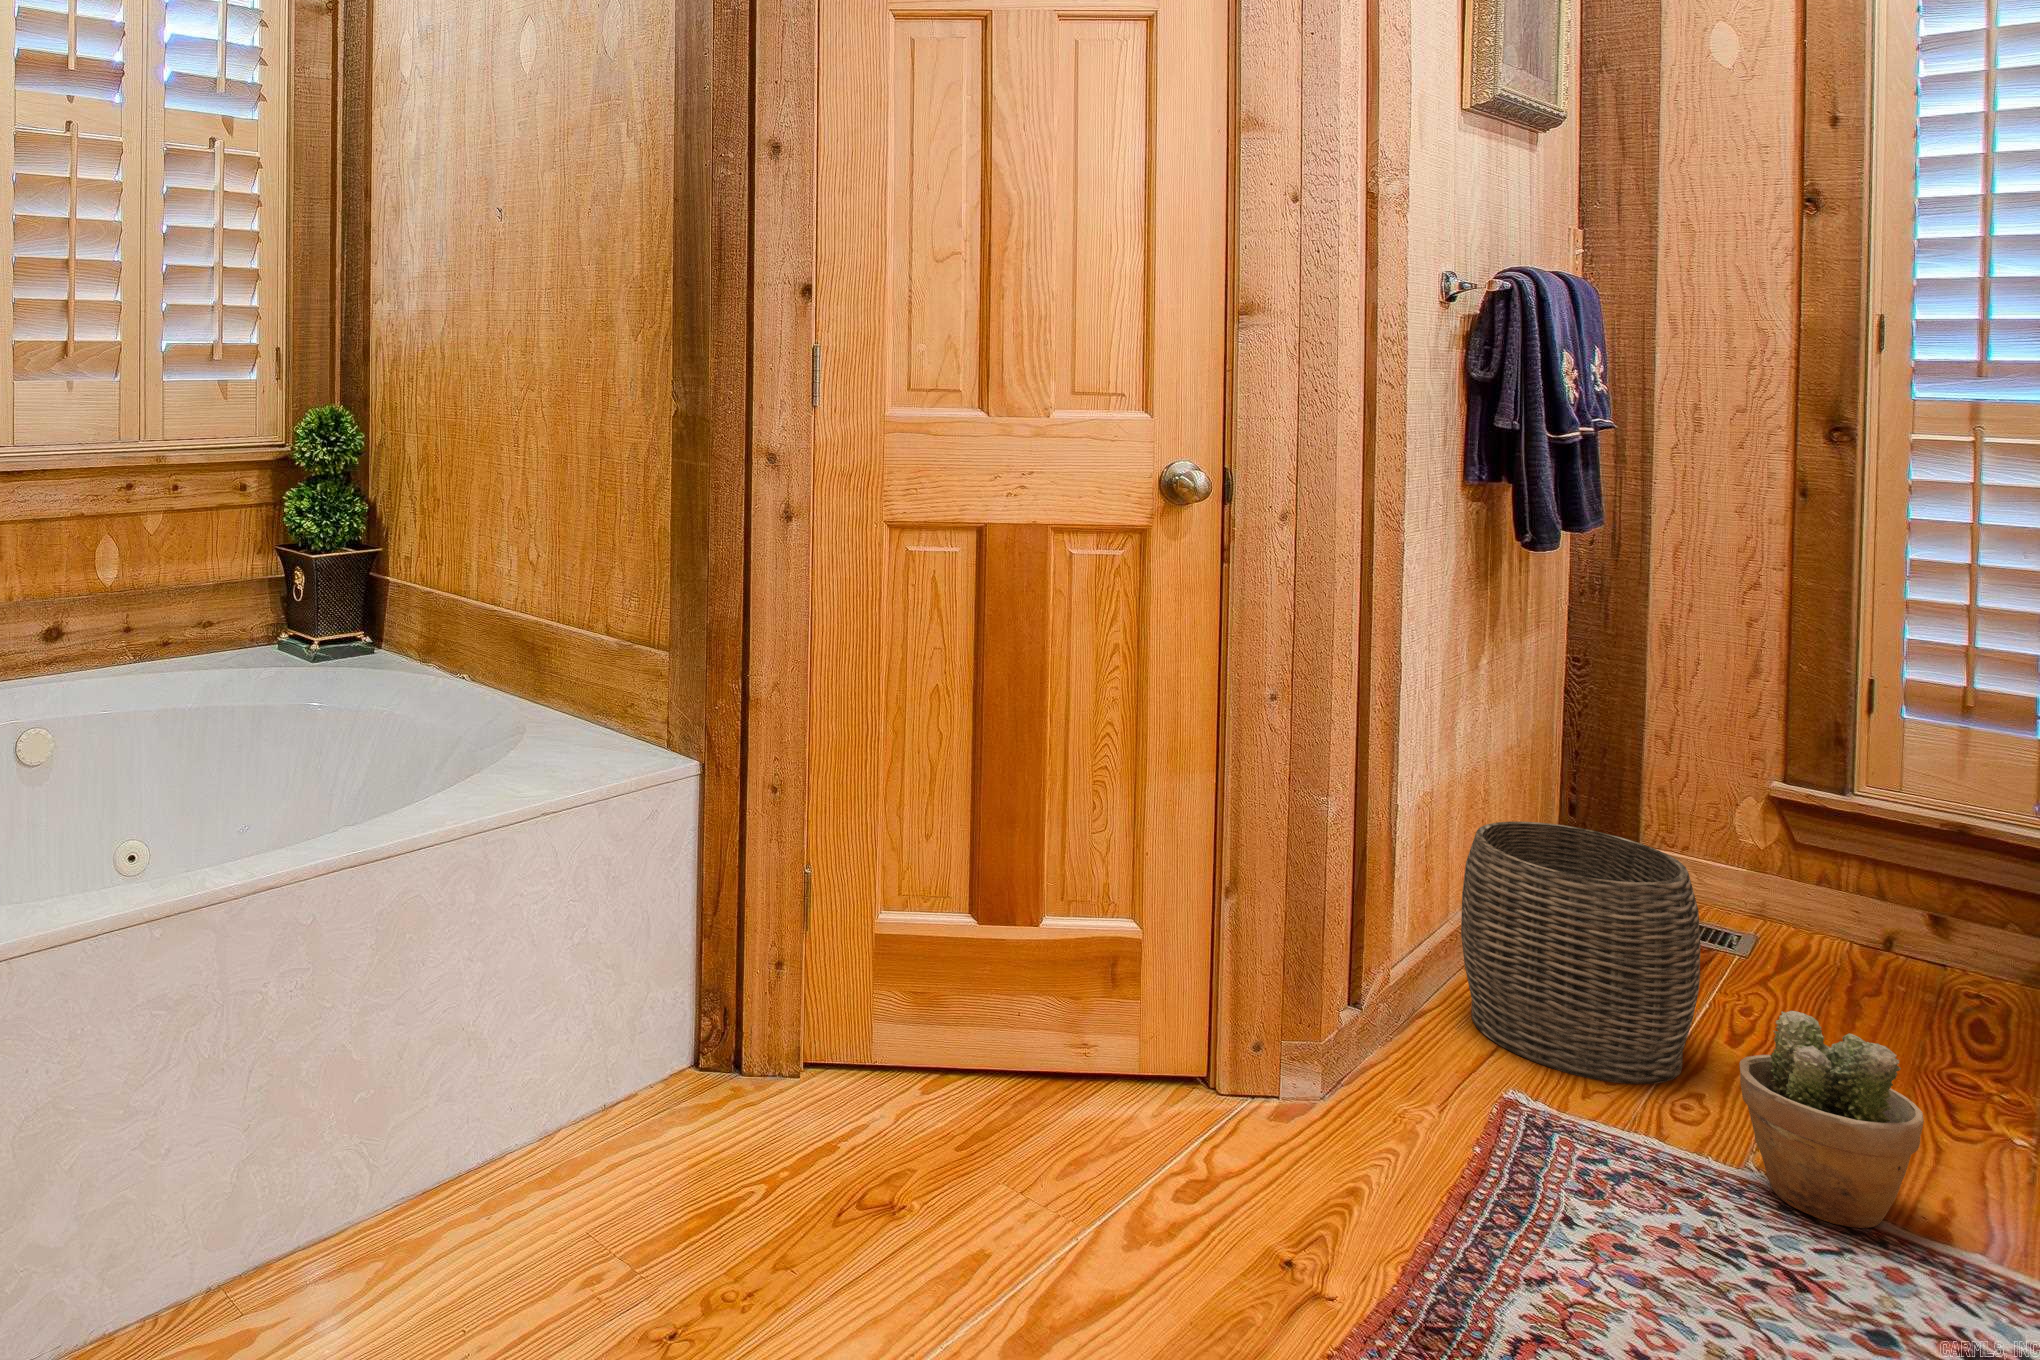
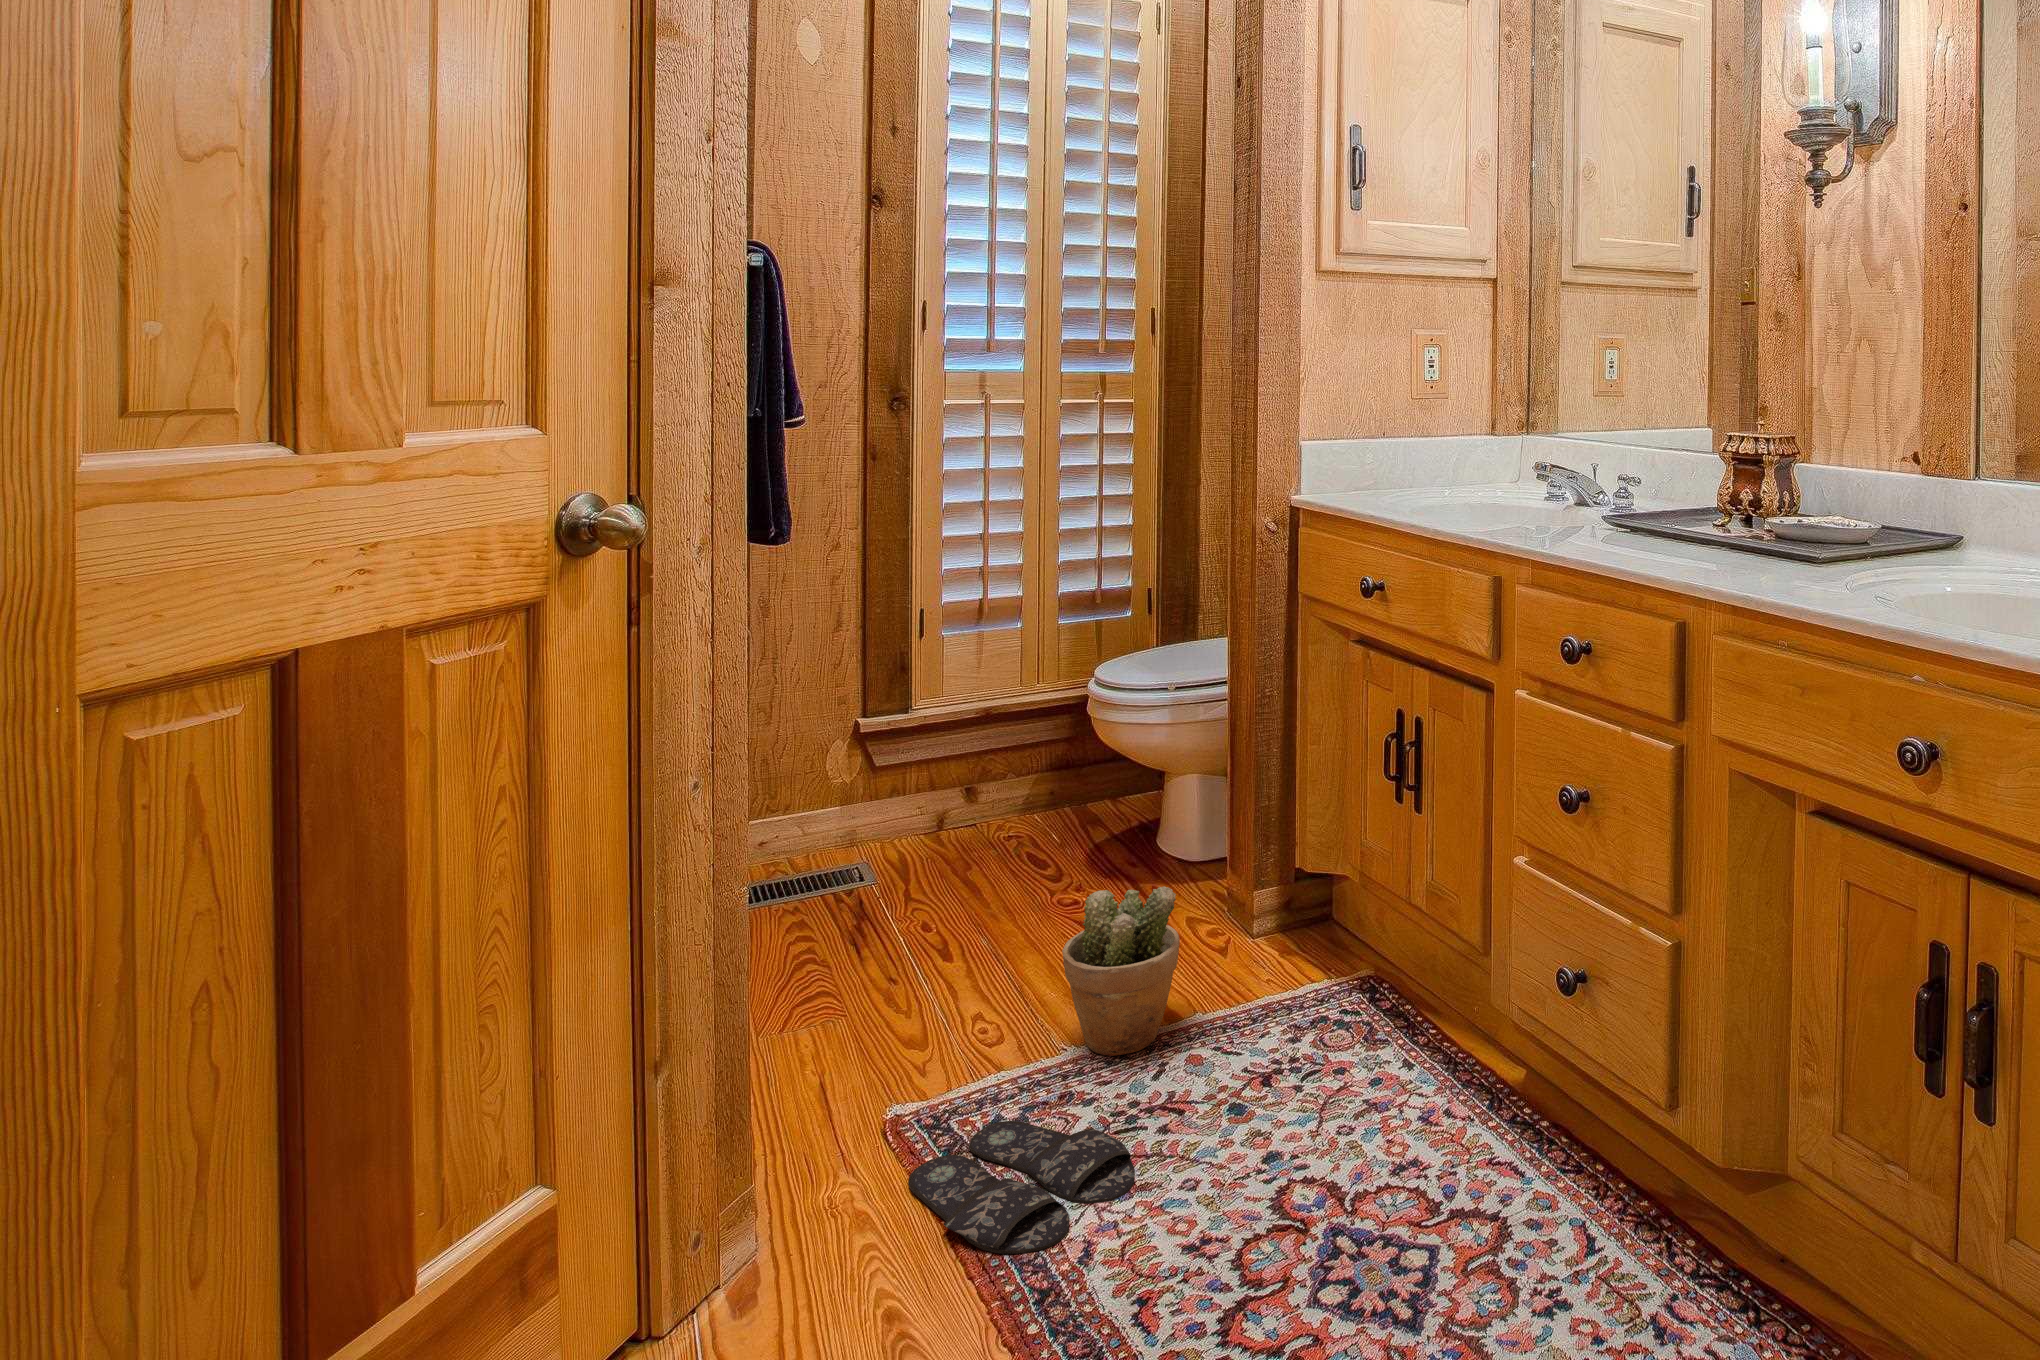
woven basket: present [1461,821,1701,1084] -> none [750,806,964,1071]
slippers: none [1452,1139,1684,1285] -> present [908,1121,1134,1254]

